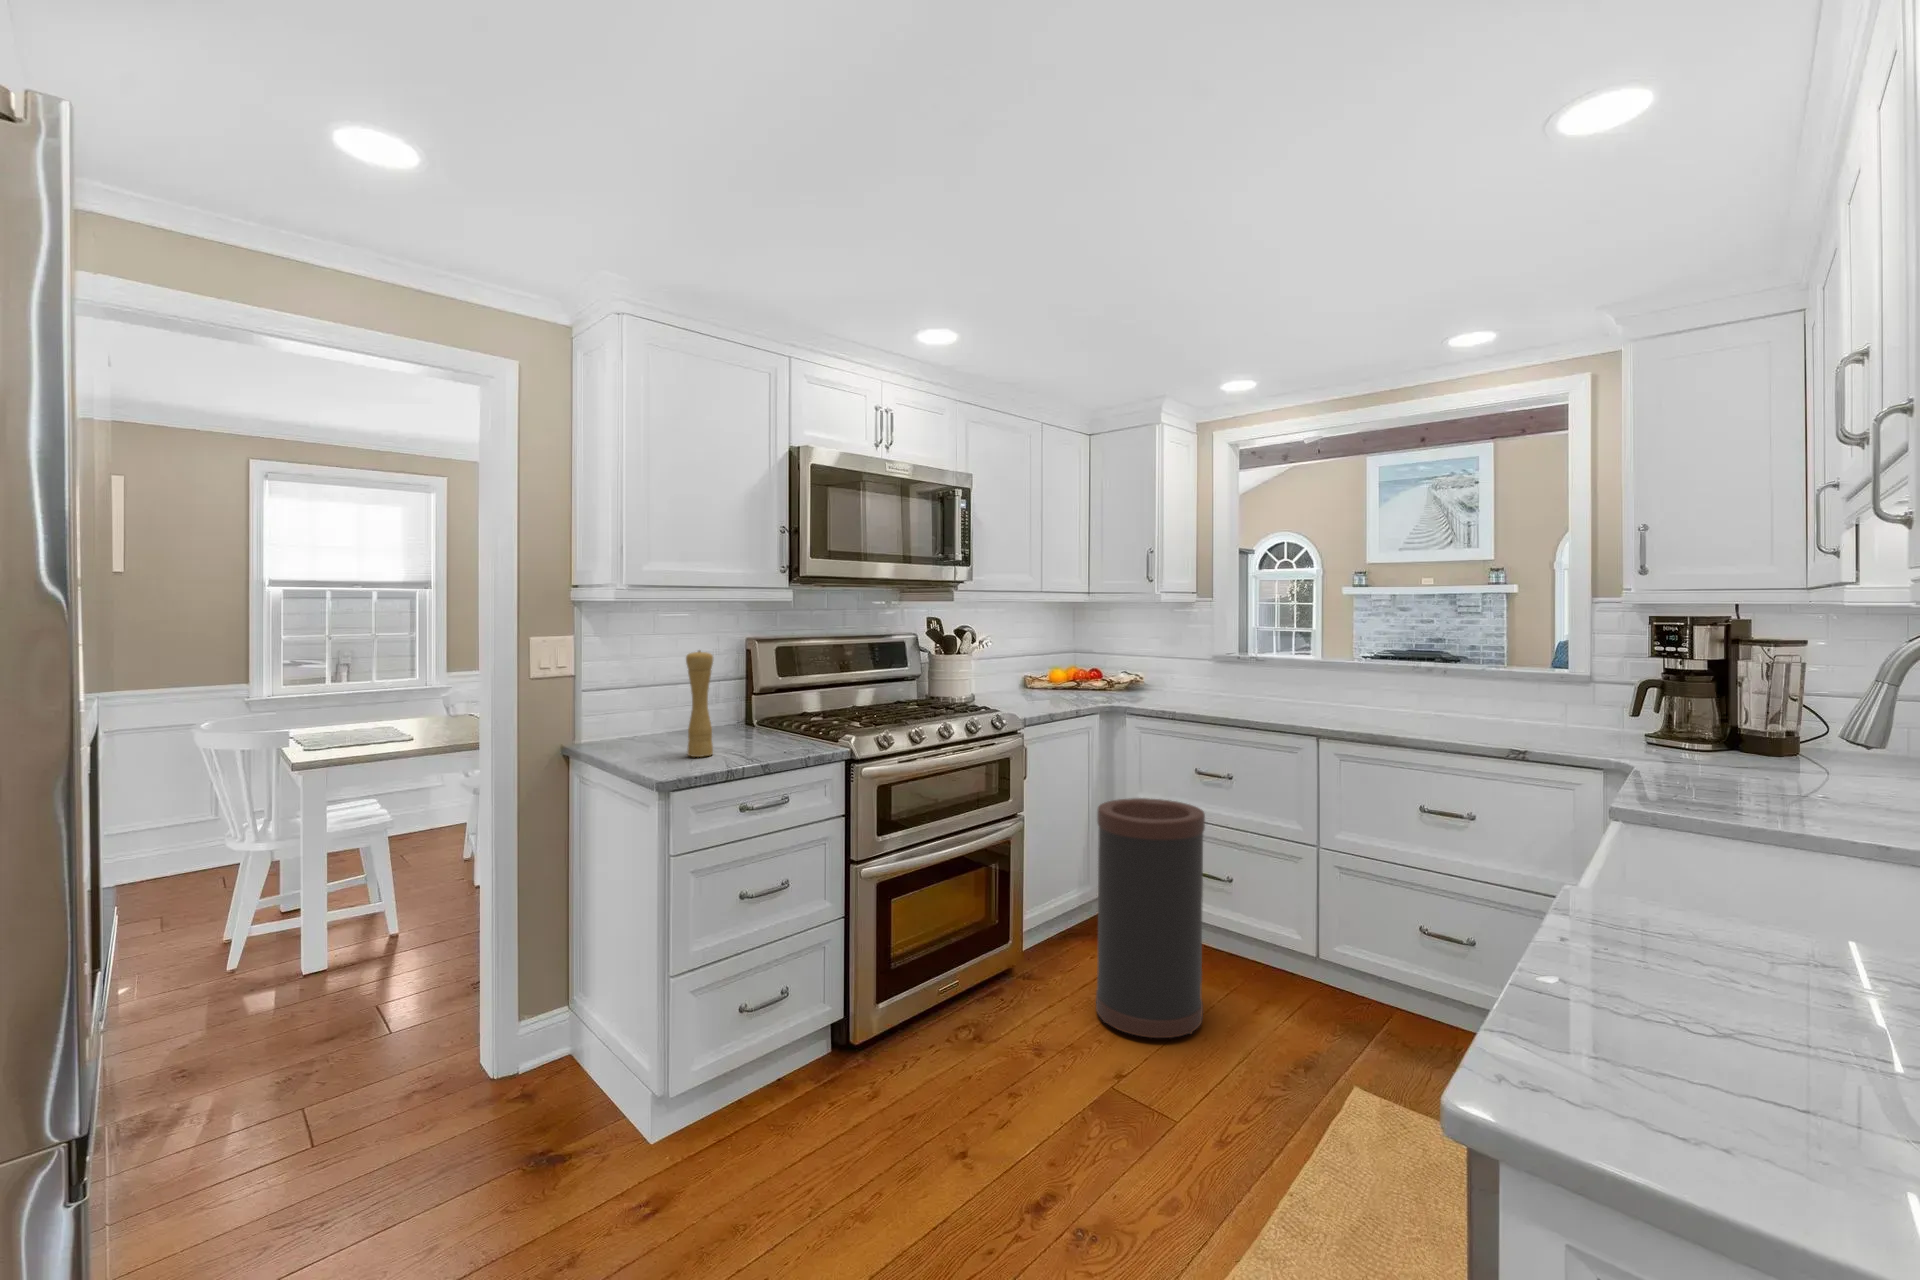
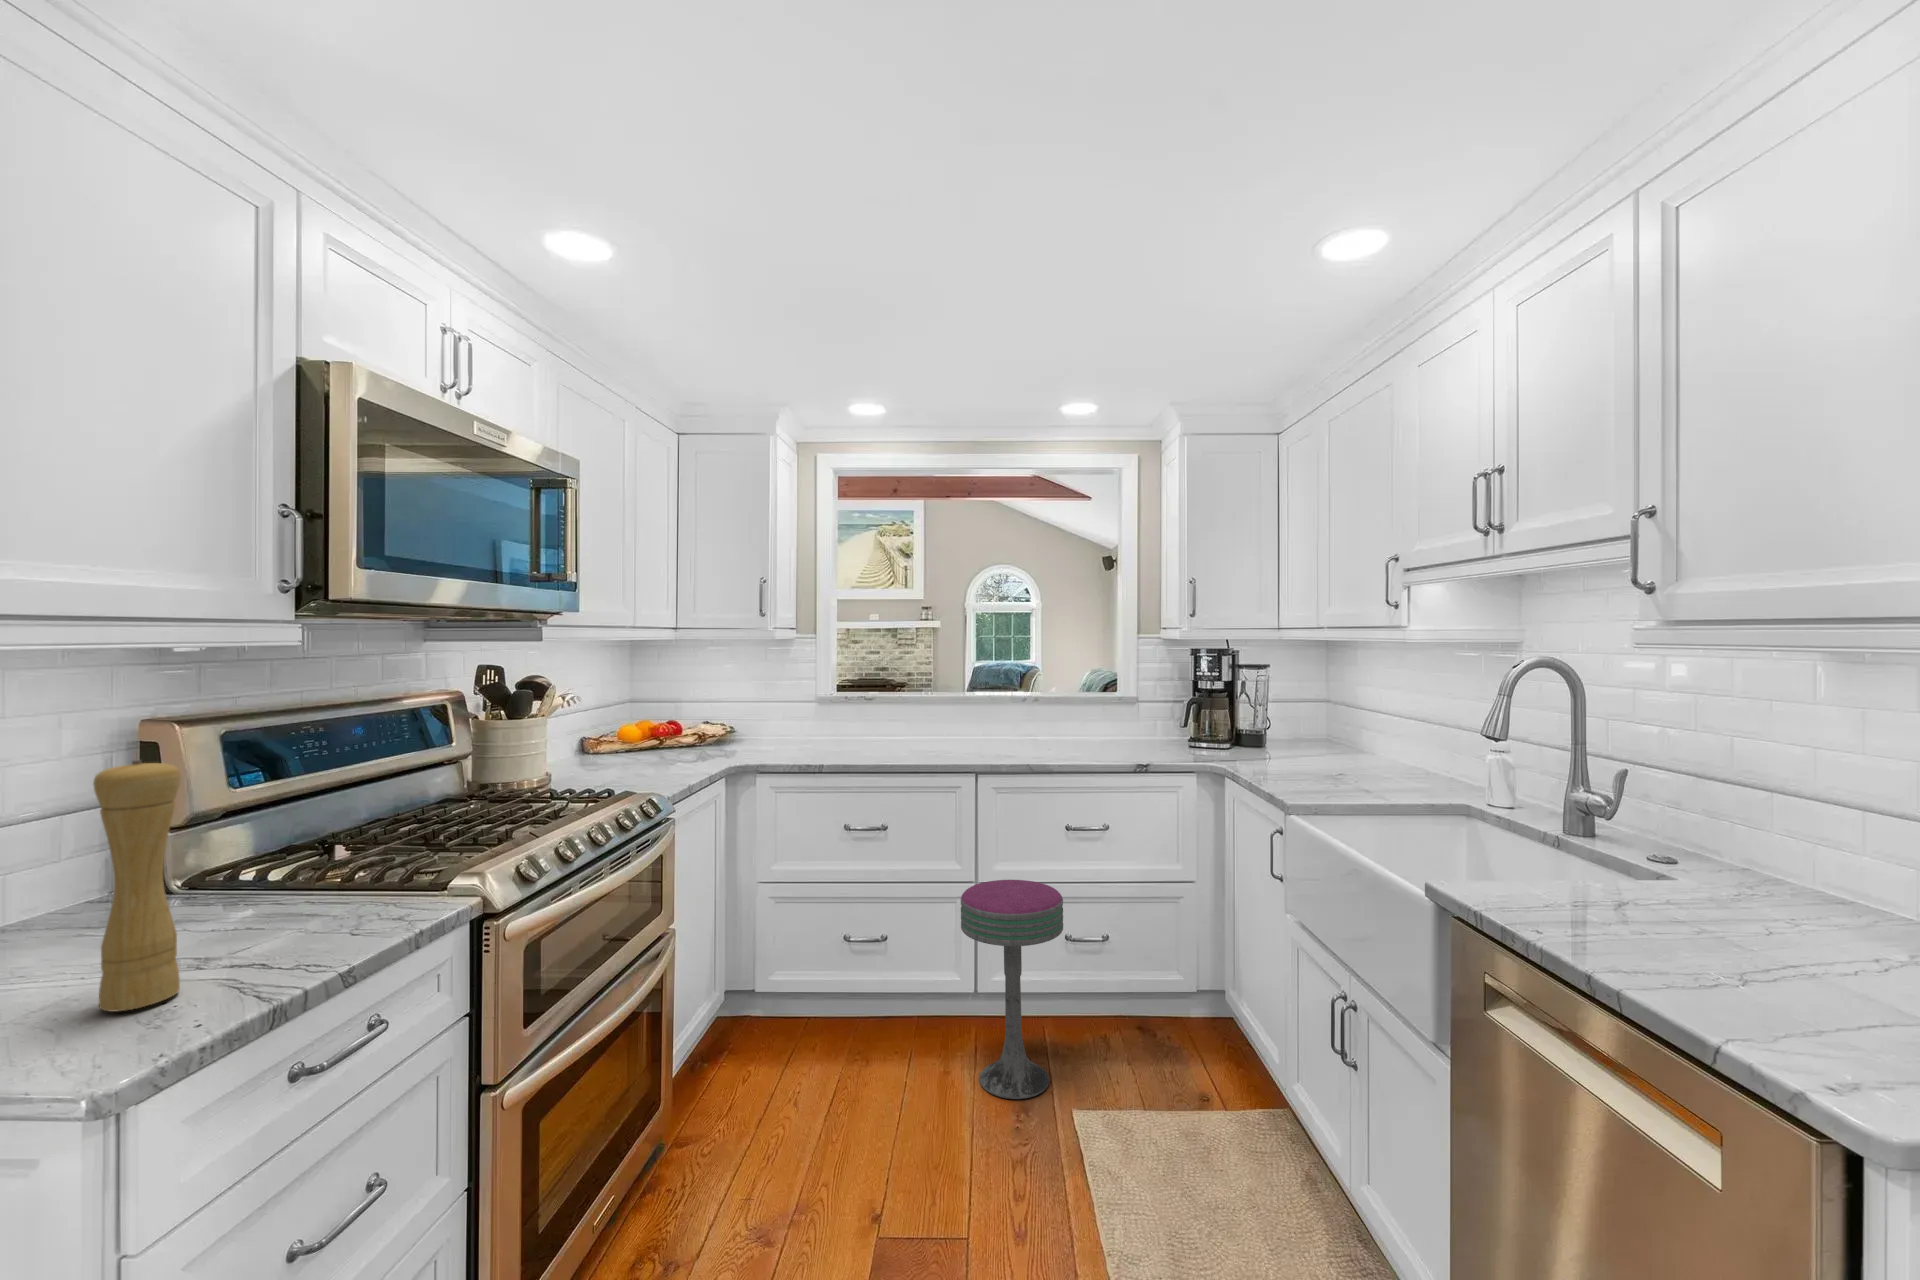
trash can: present [1096,798,1205,1038] -> none [799,871,929,1177]
bar stool: none [1263,838,1371,1045] -> present [961,880,1063,1099]

